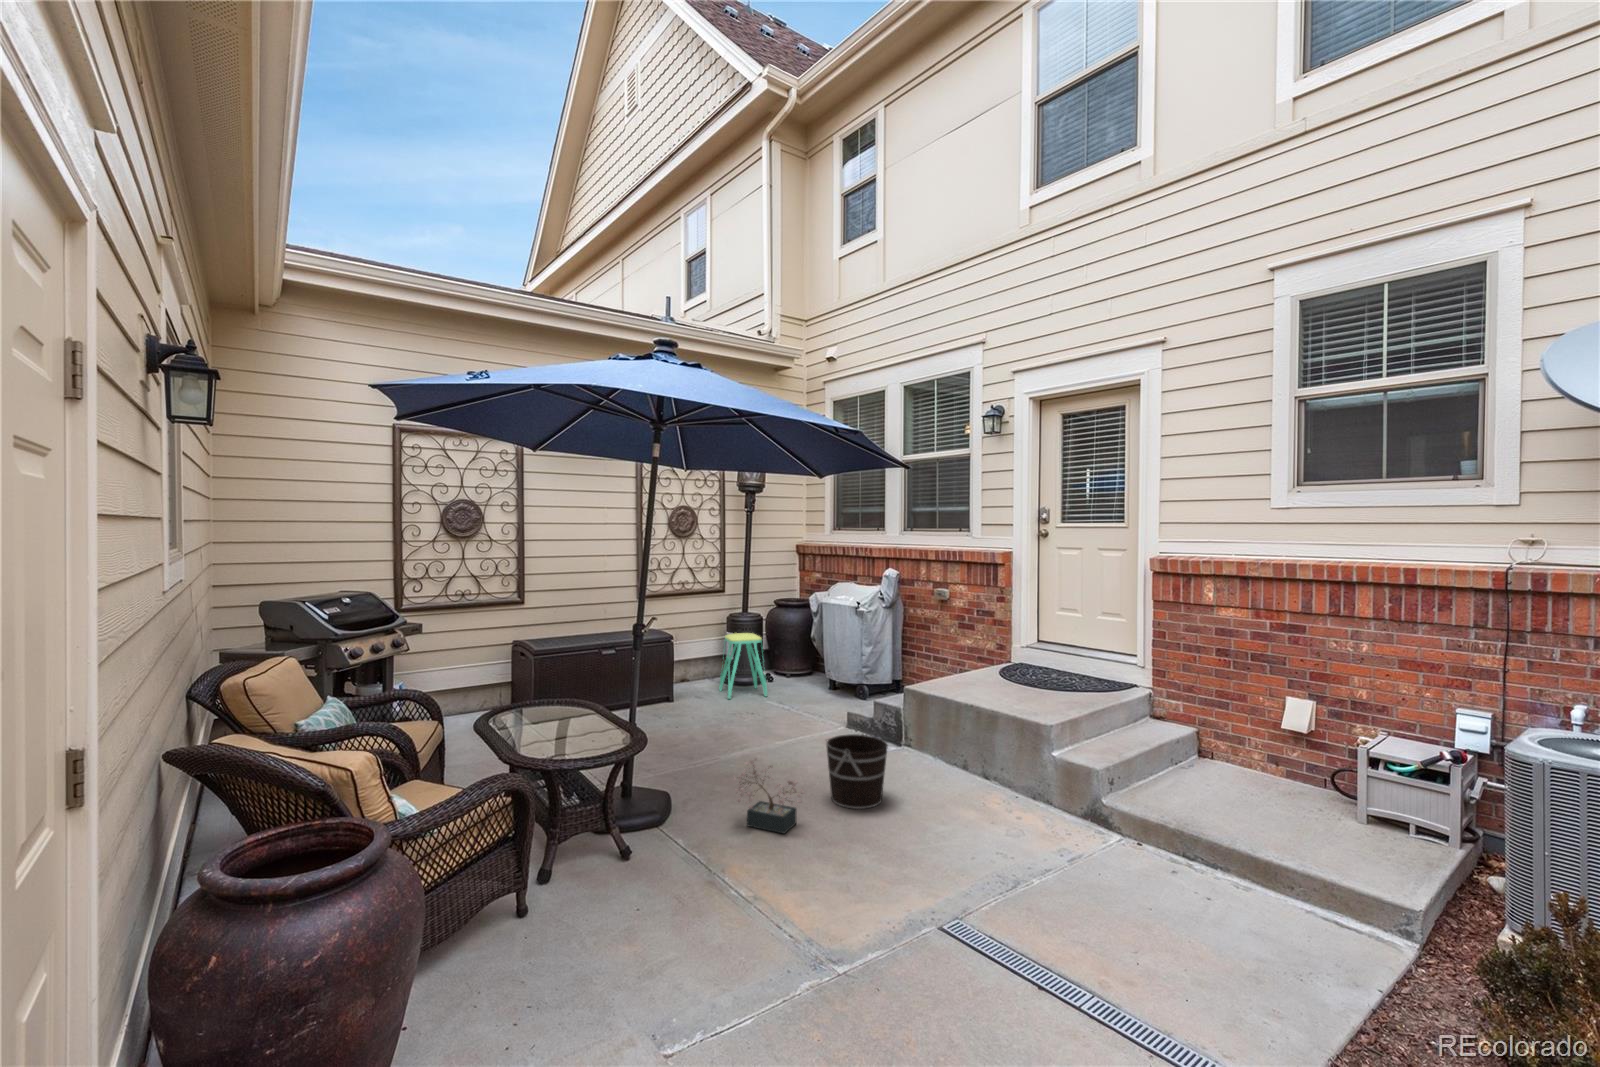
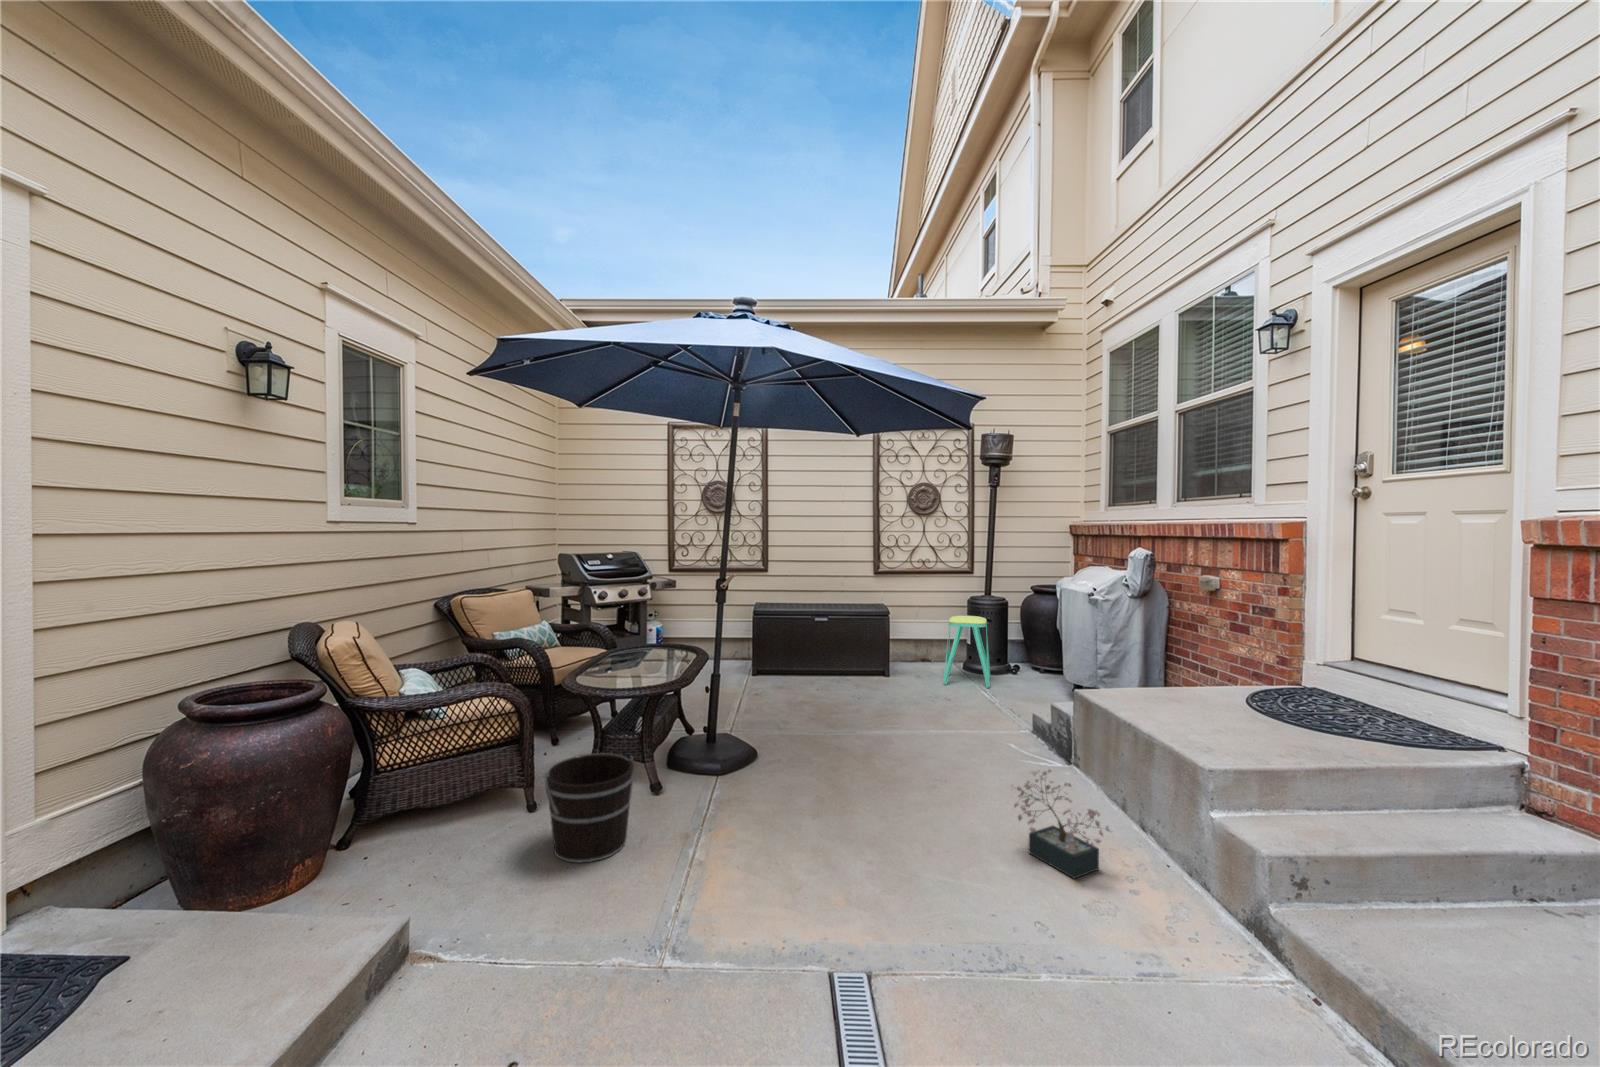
bucket: present [826,734,888,809] -> present [543,753,634,862]
decorative plant: present [736,759,803,833] -> present [1014,770,1111,878]

